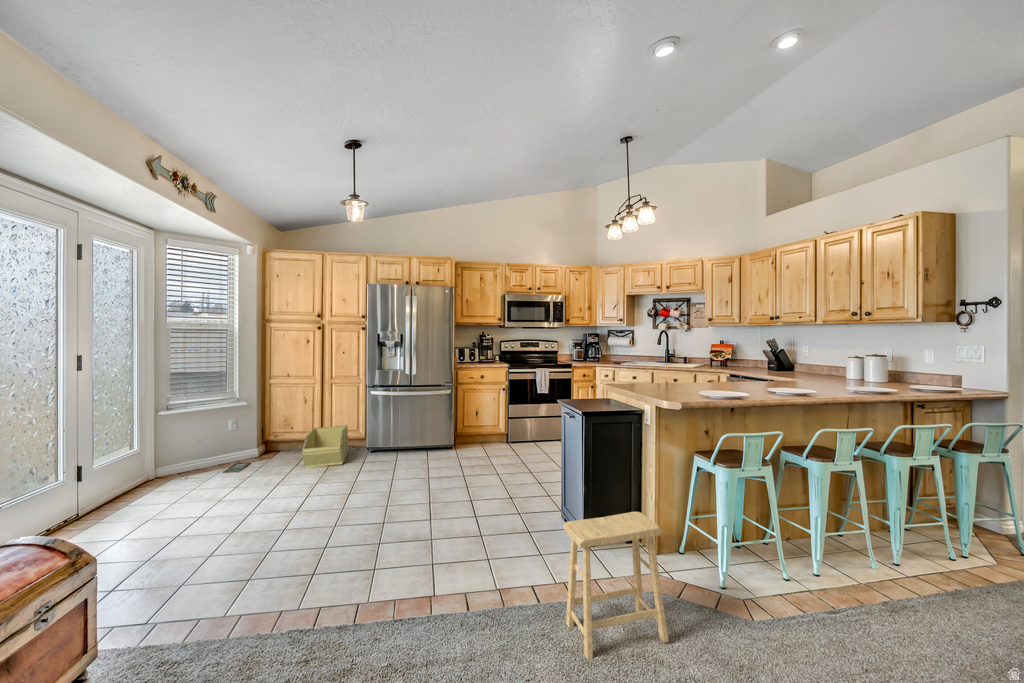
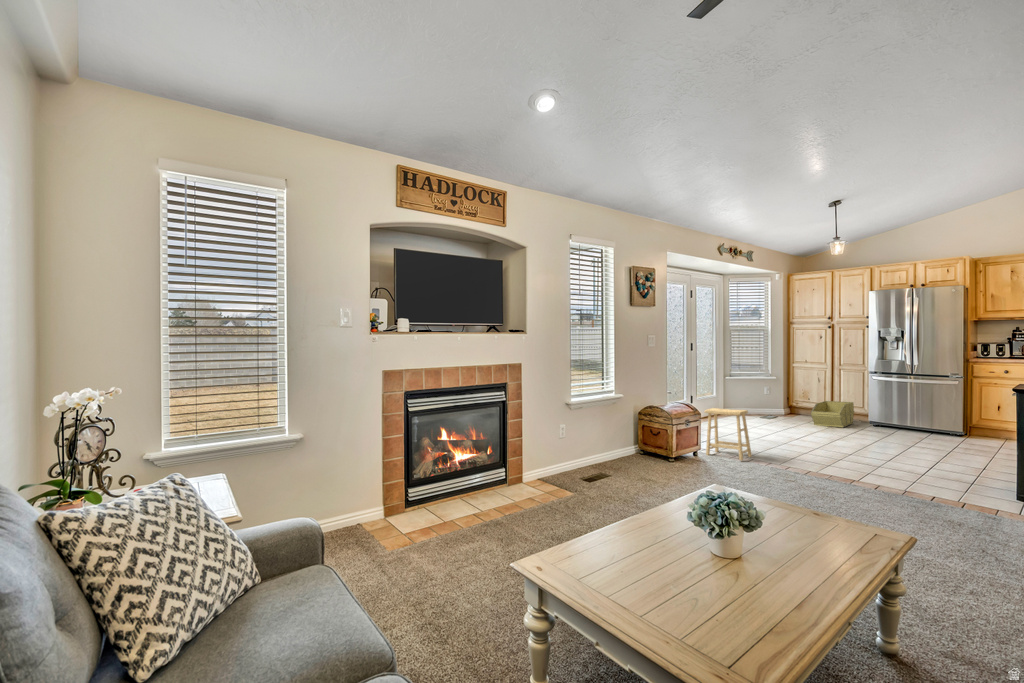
footstool: present [563,512,669,659] -> present [705,408,752,460]

